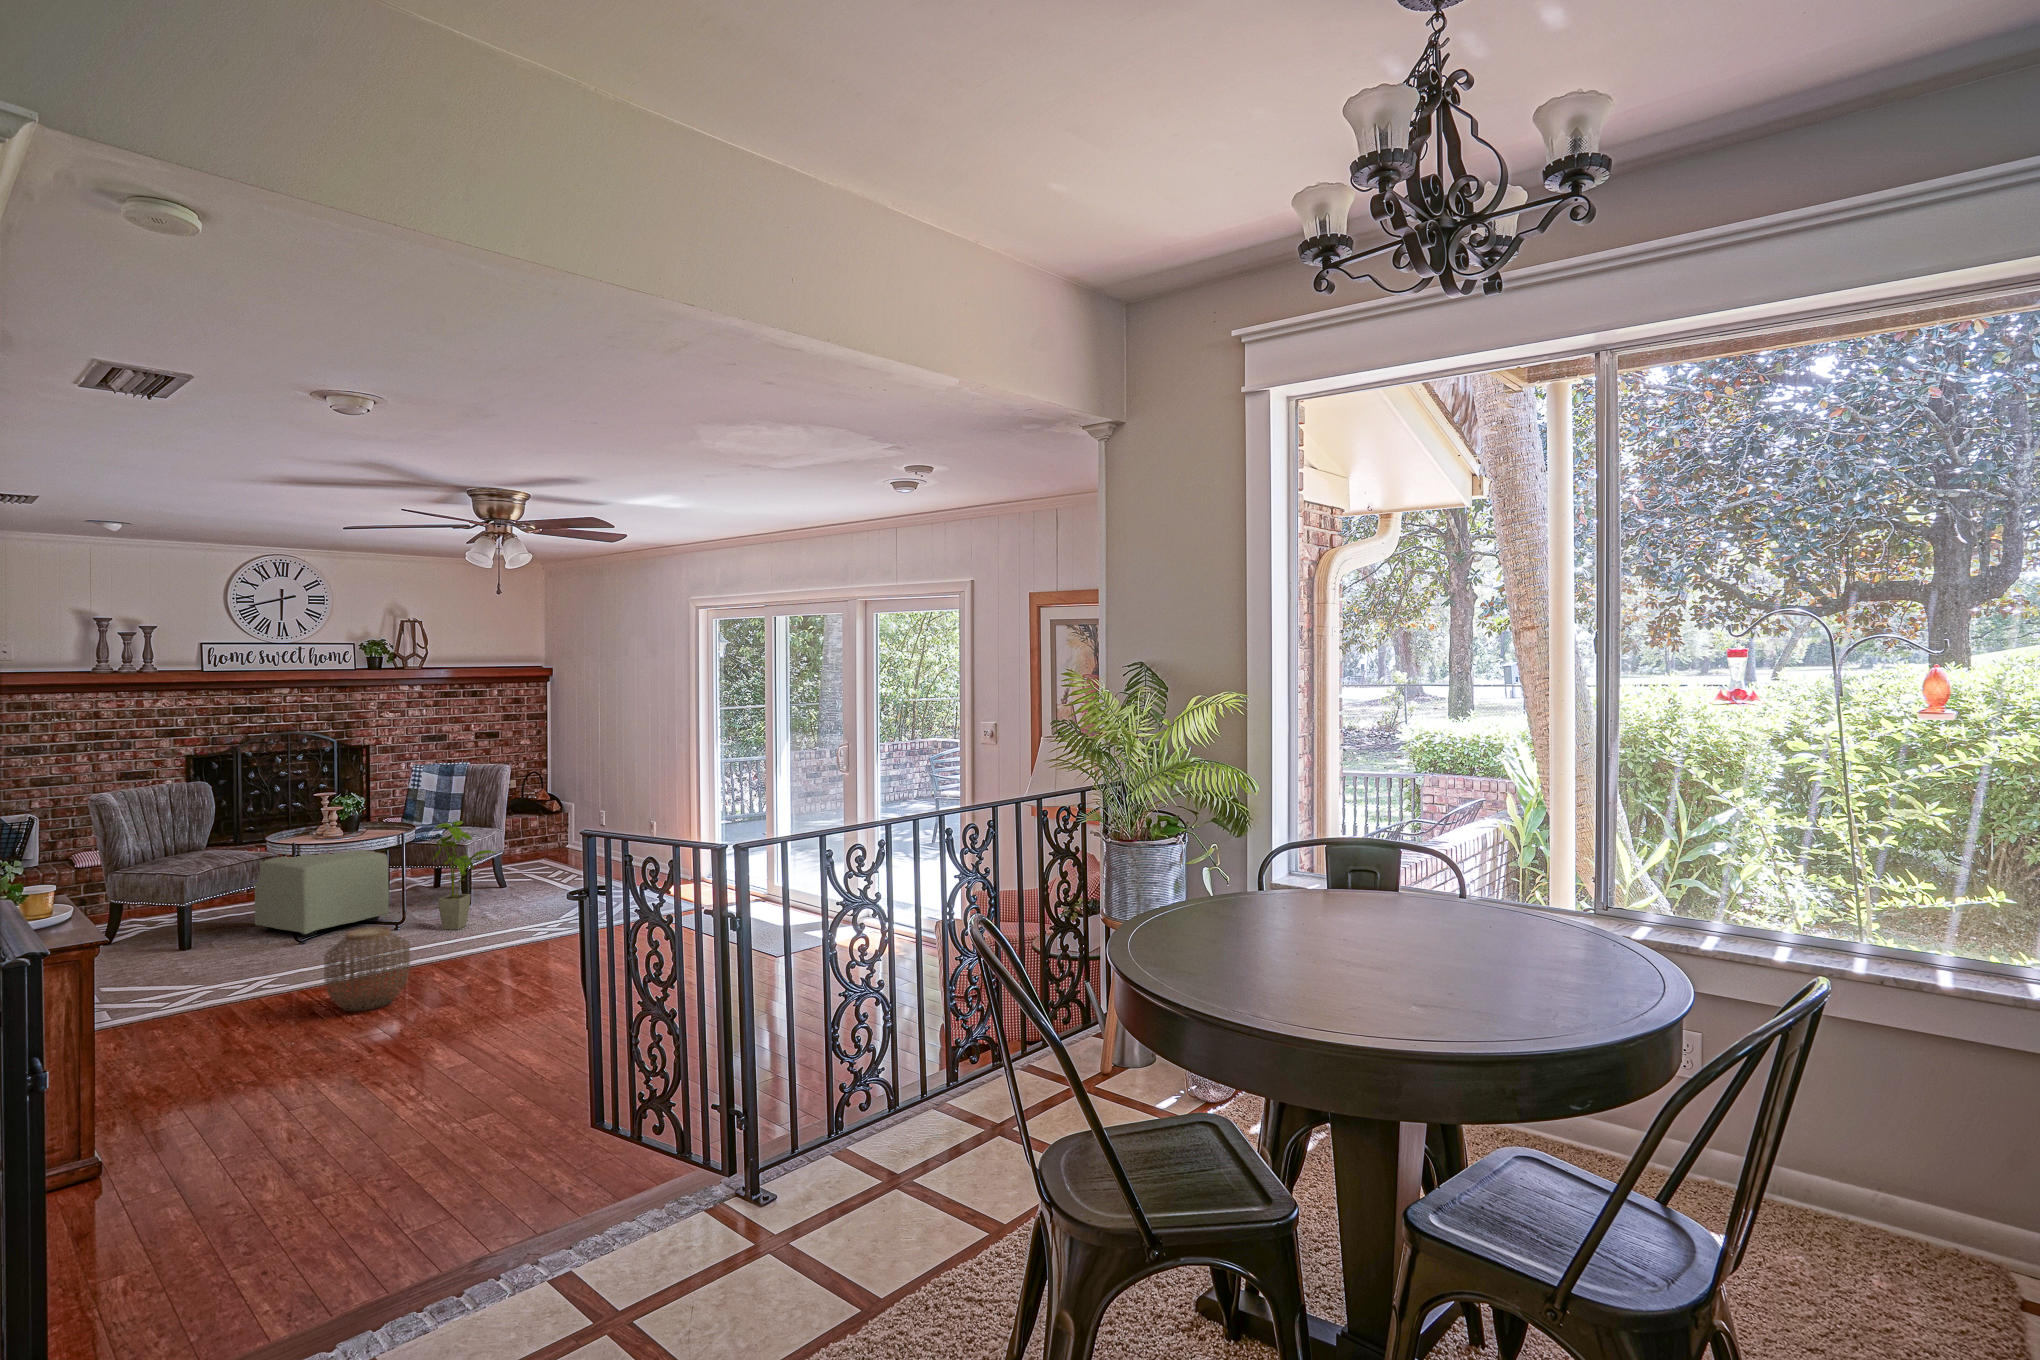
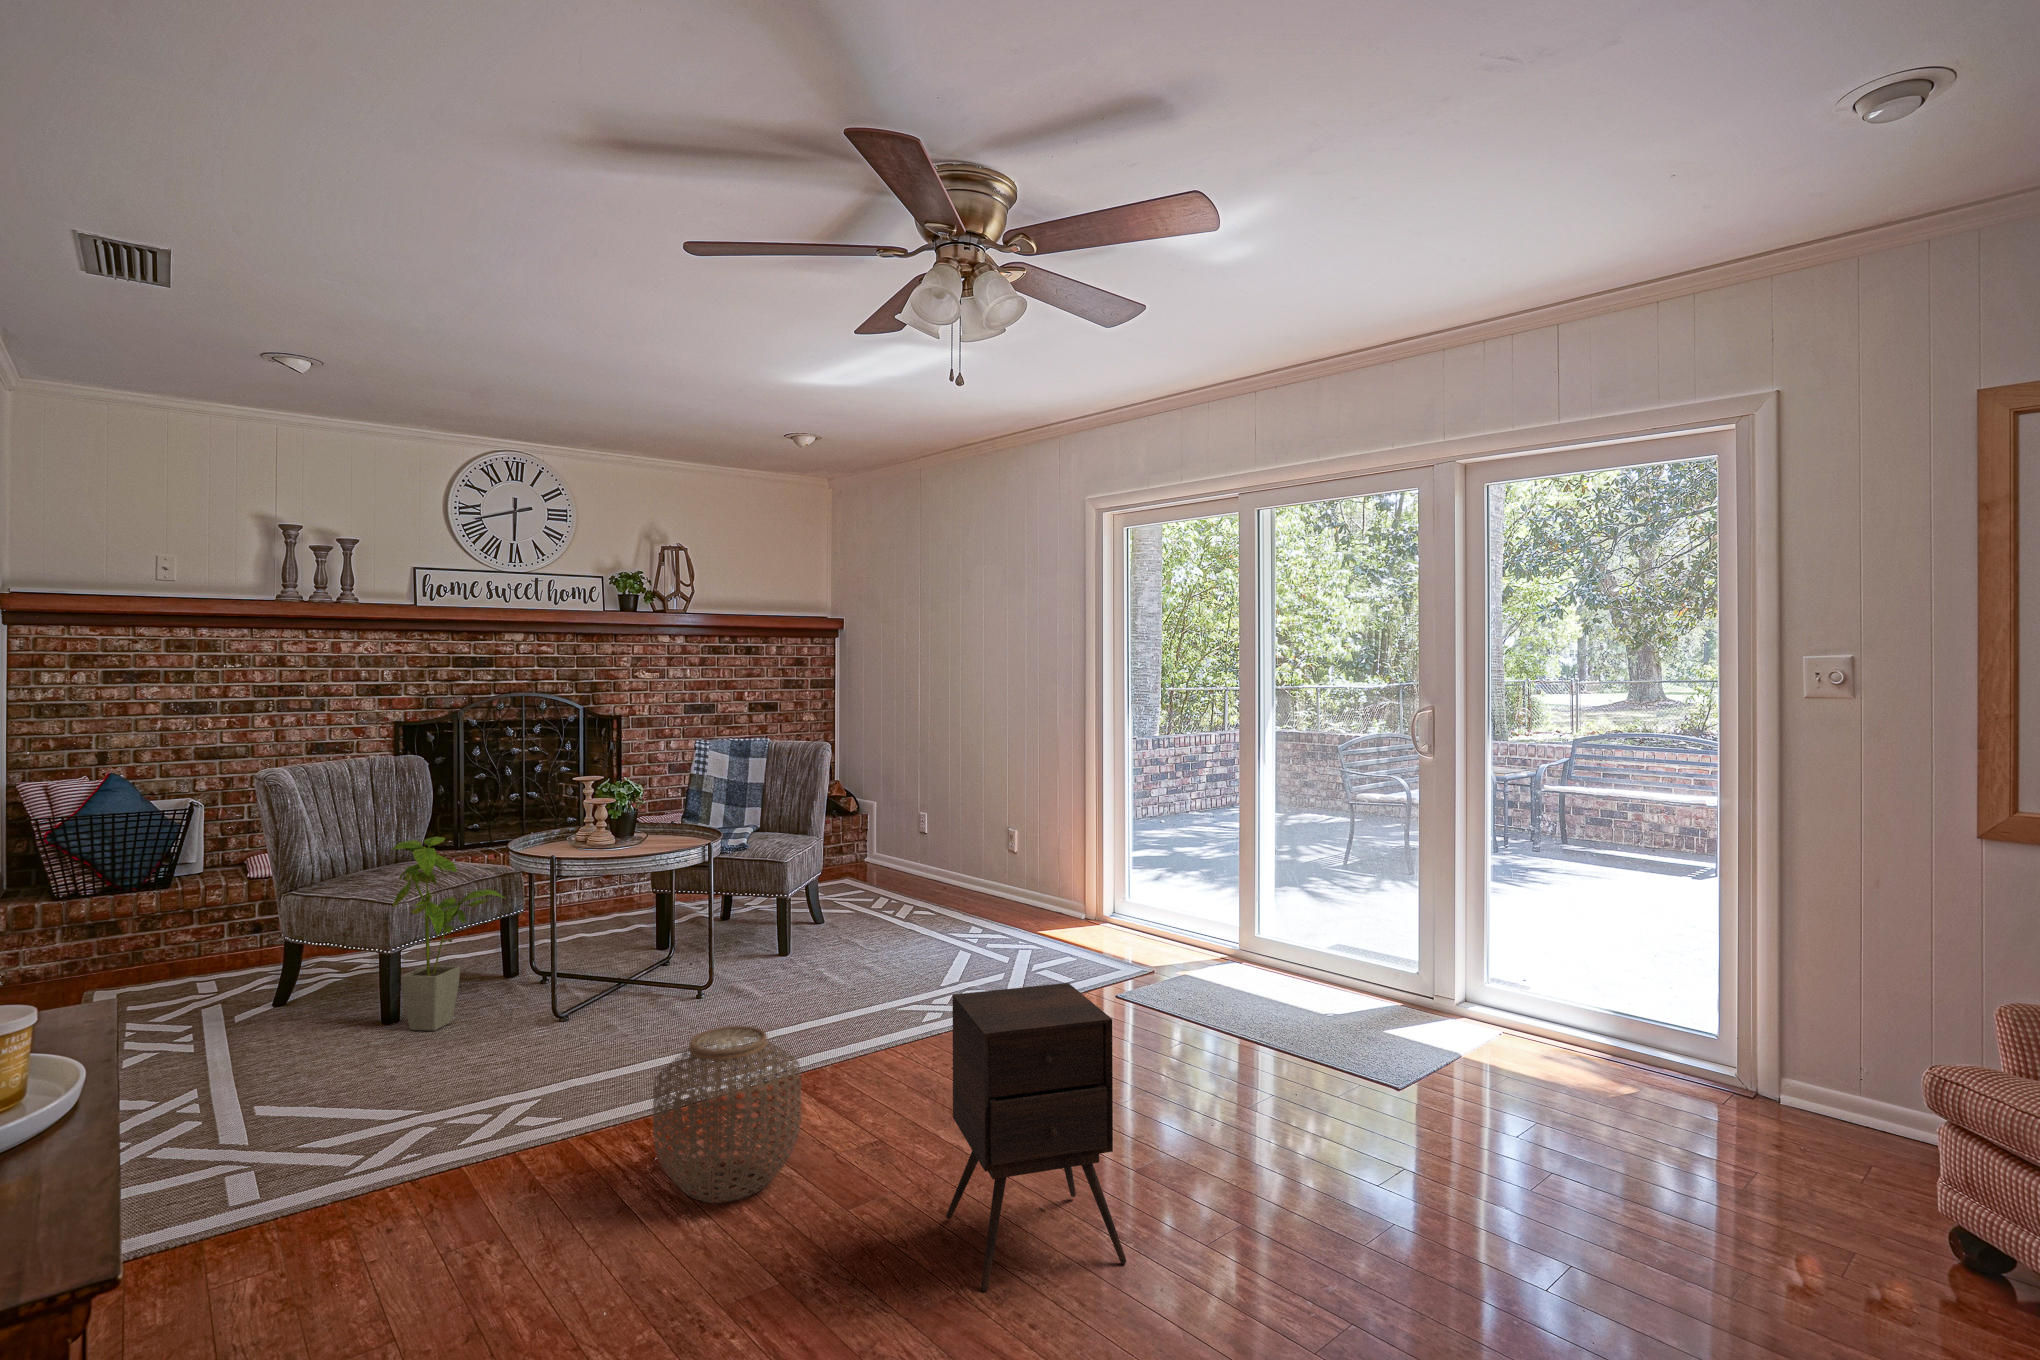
house plant: present [432,821,497,930] -> present [391,837,505,1031]
ottoman: present [255,849,389,936] -> none [492,862,681,1003]
side table: none [472,896,550,1030] -> present [946,983,1126,1291]

